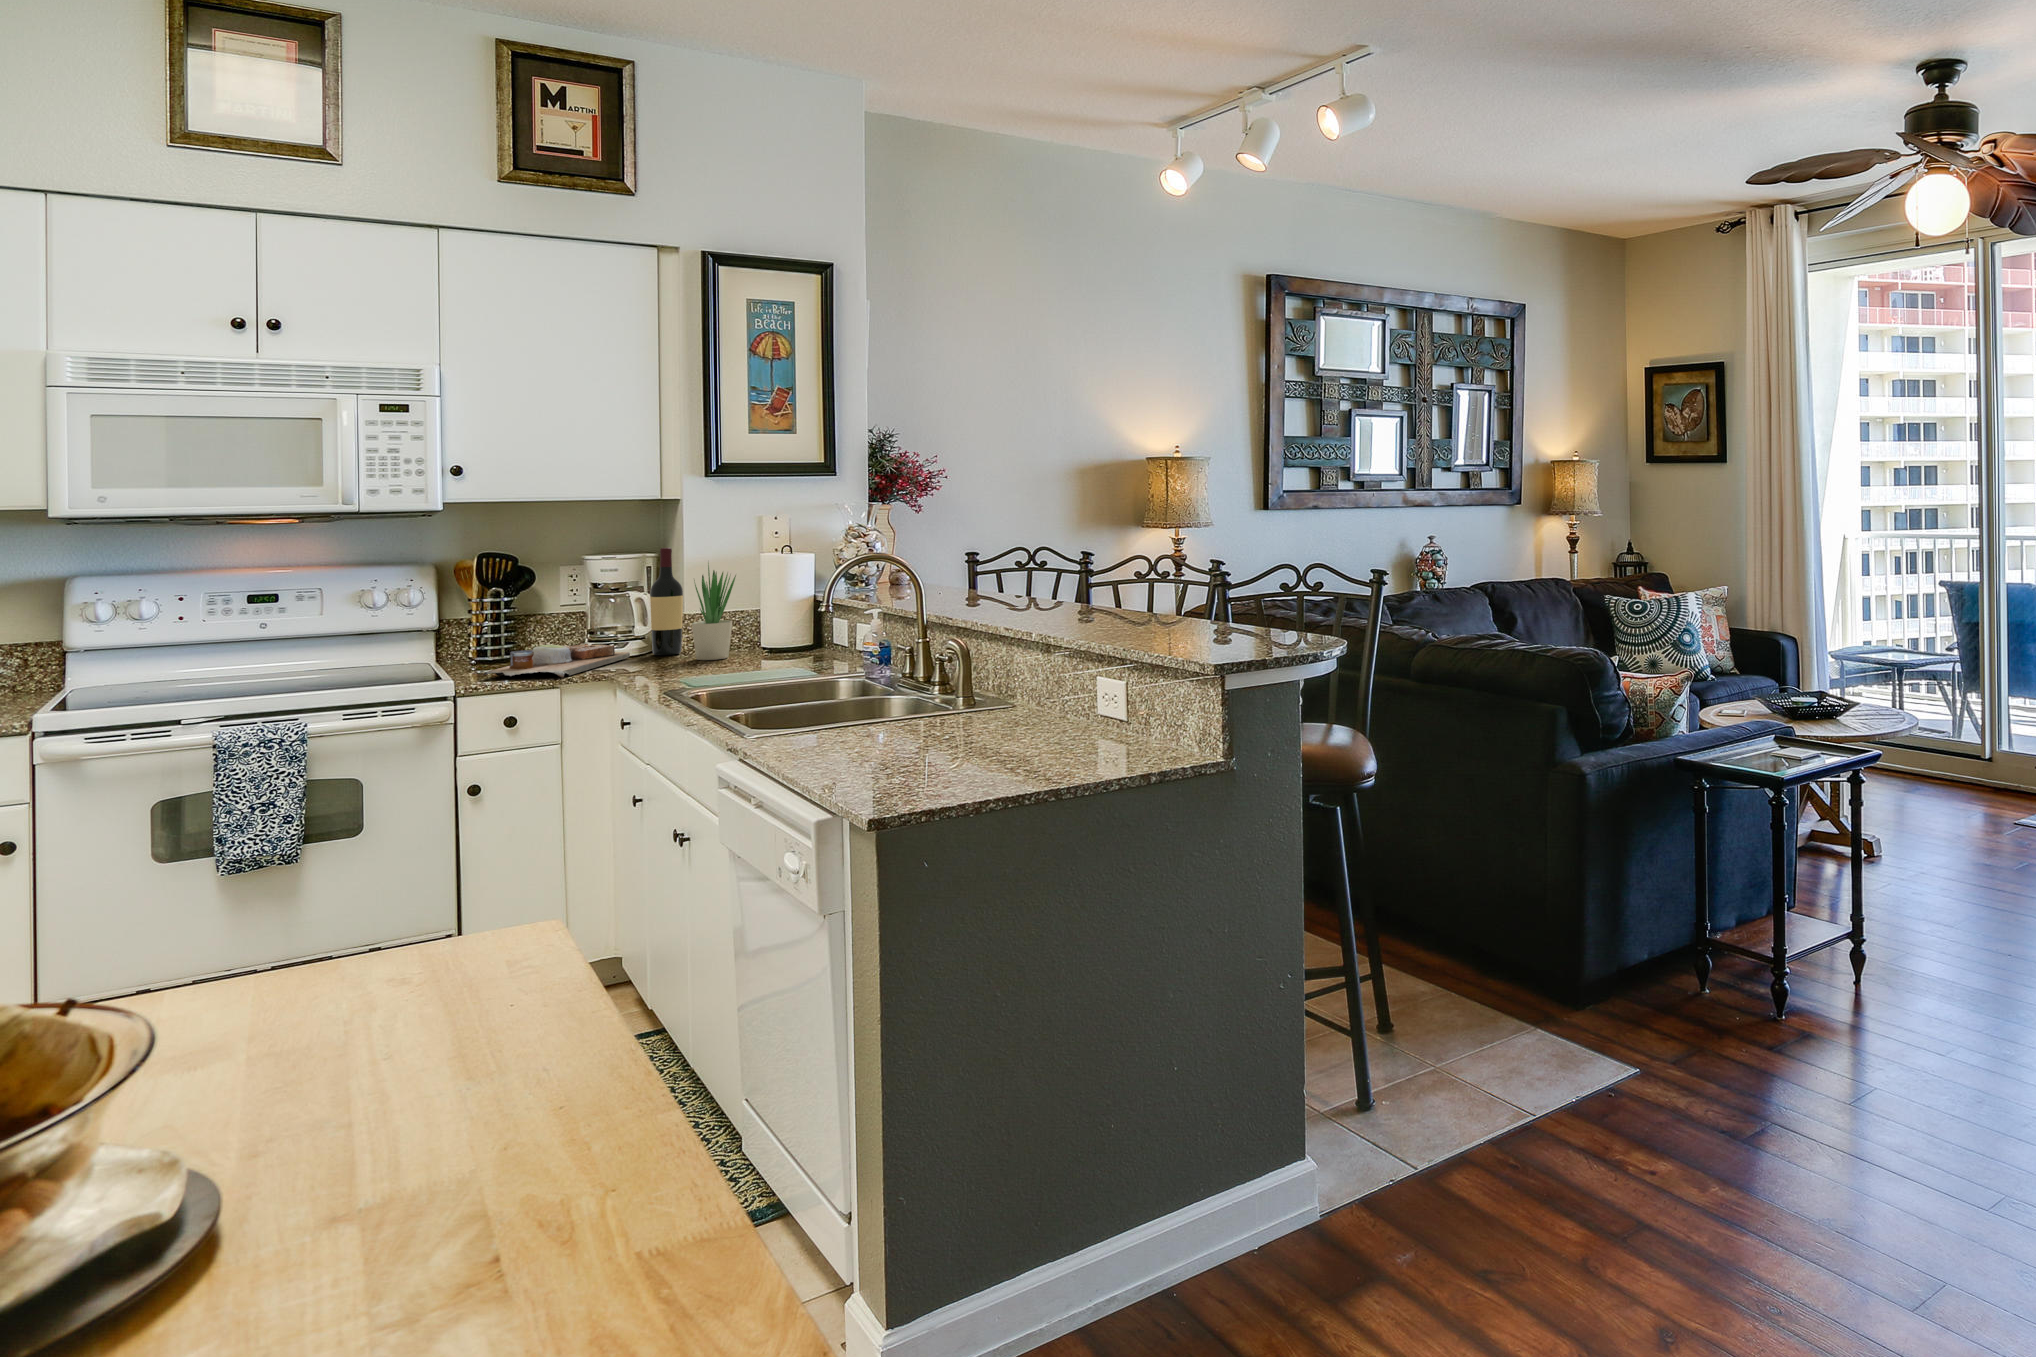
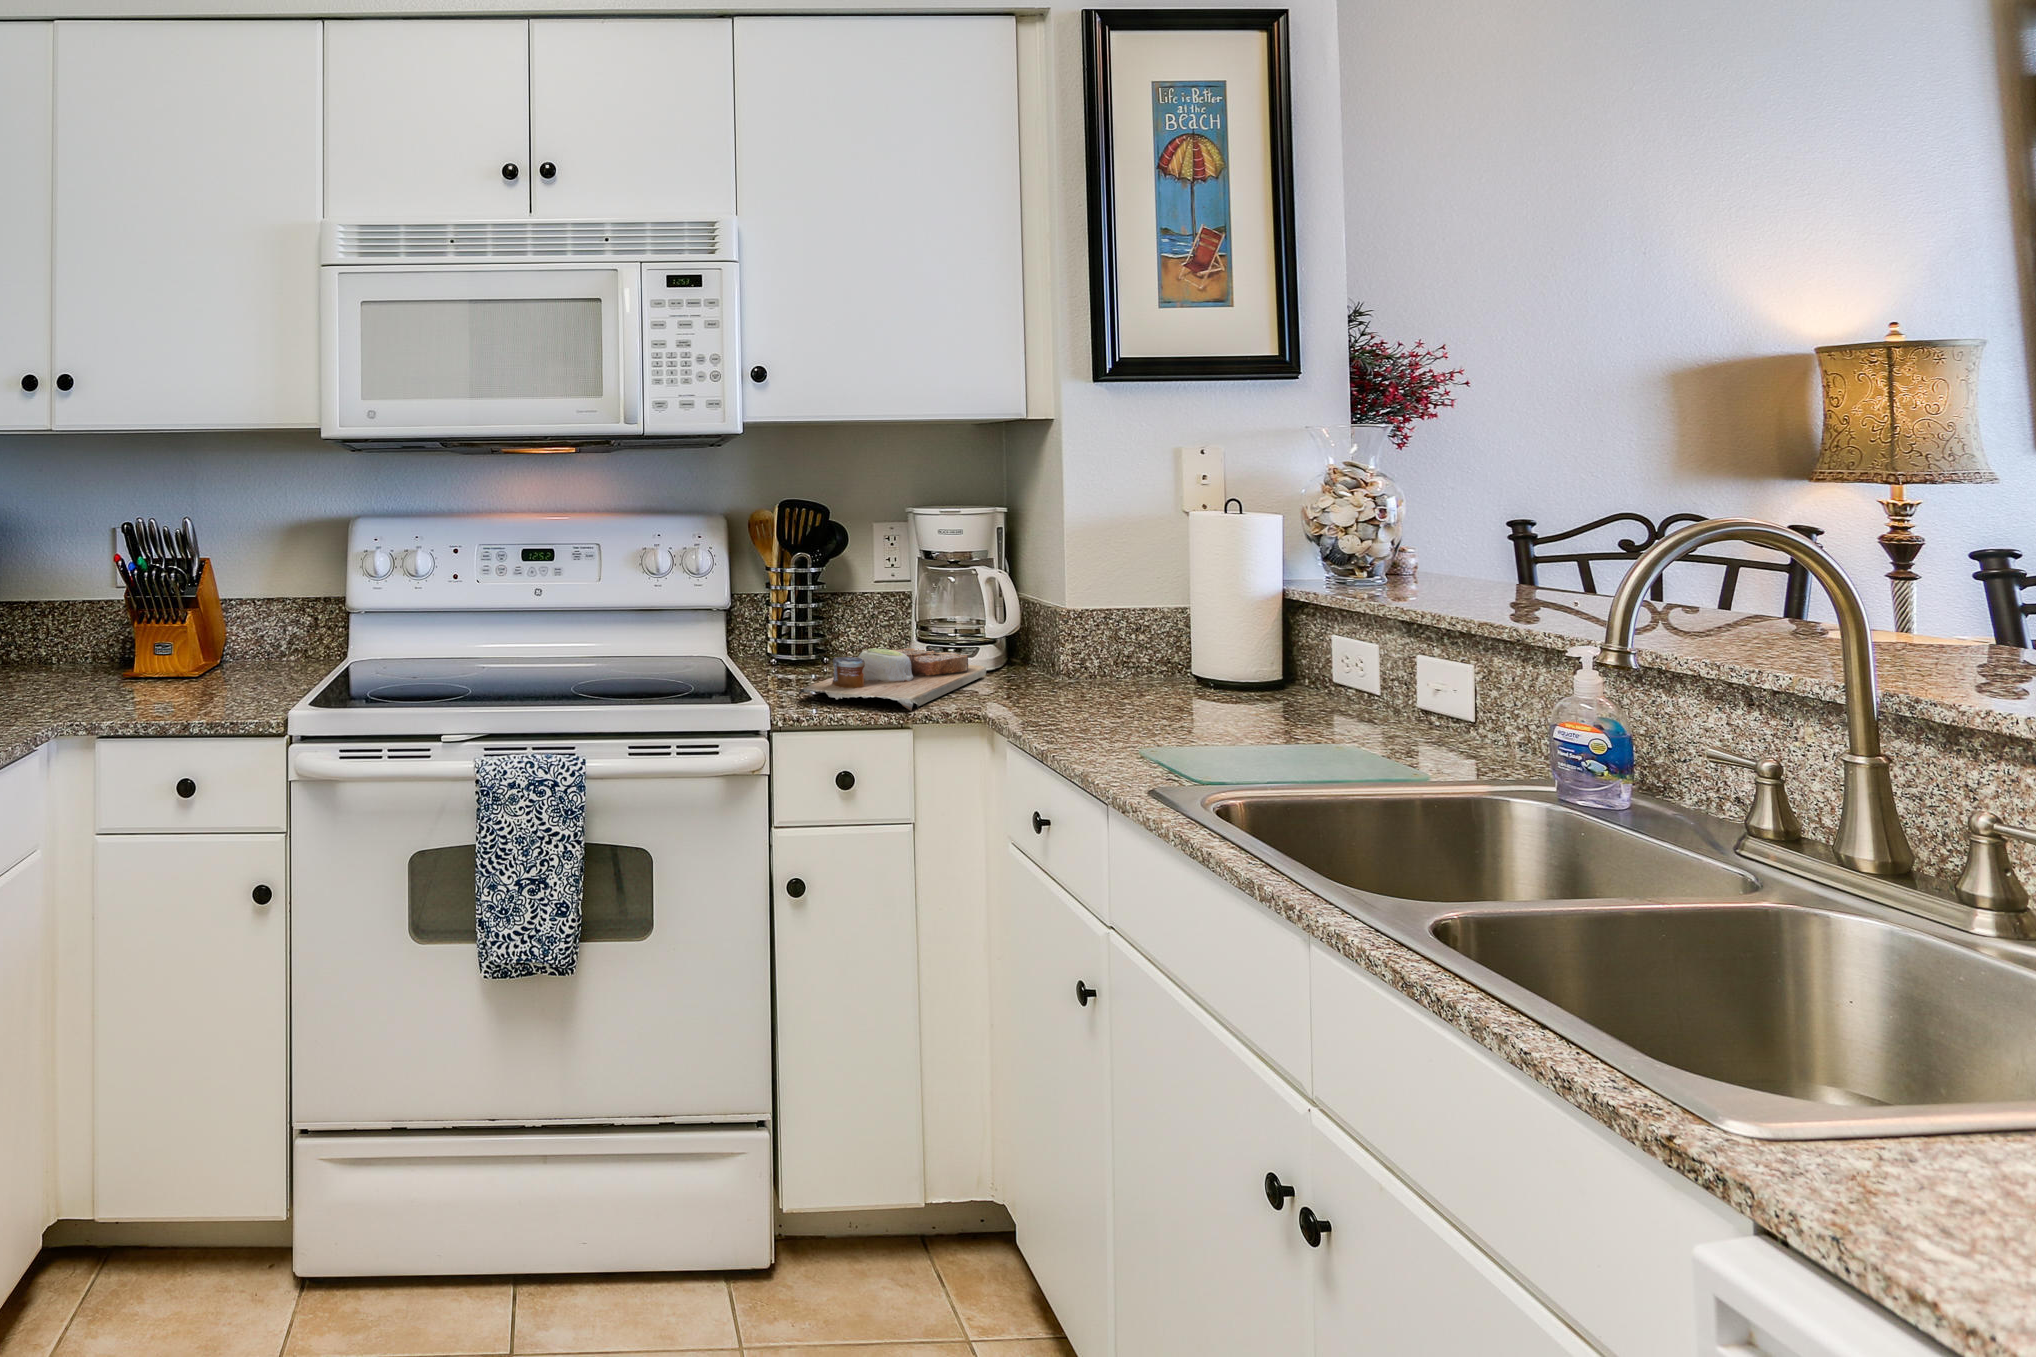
wine bottle: present [650,548,683,655] -> none [1011,500,1059,676]
potted plant: present [692,563,736,660] -> none [1084,518,1155,695]

